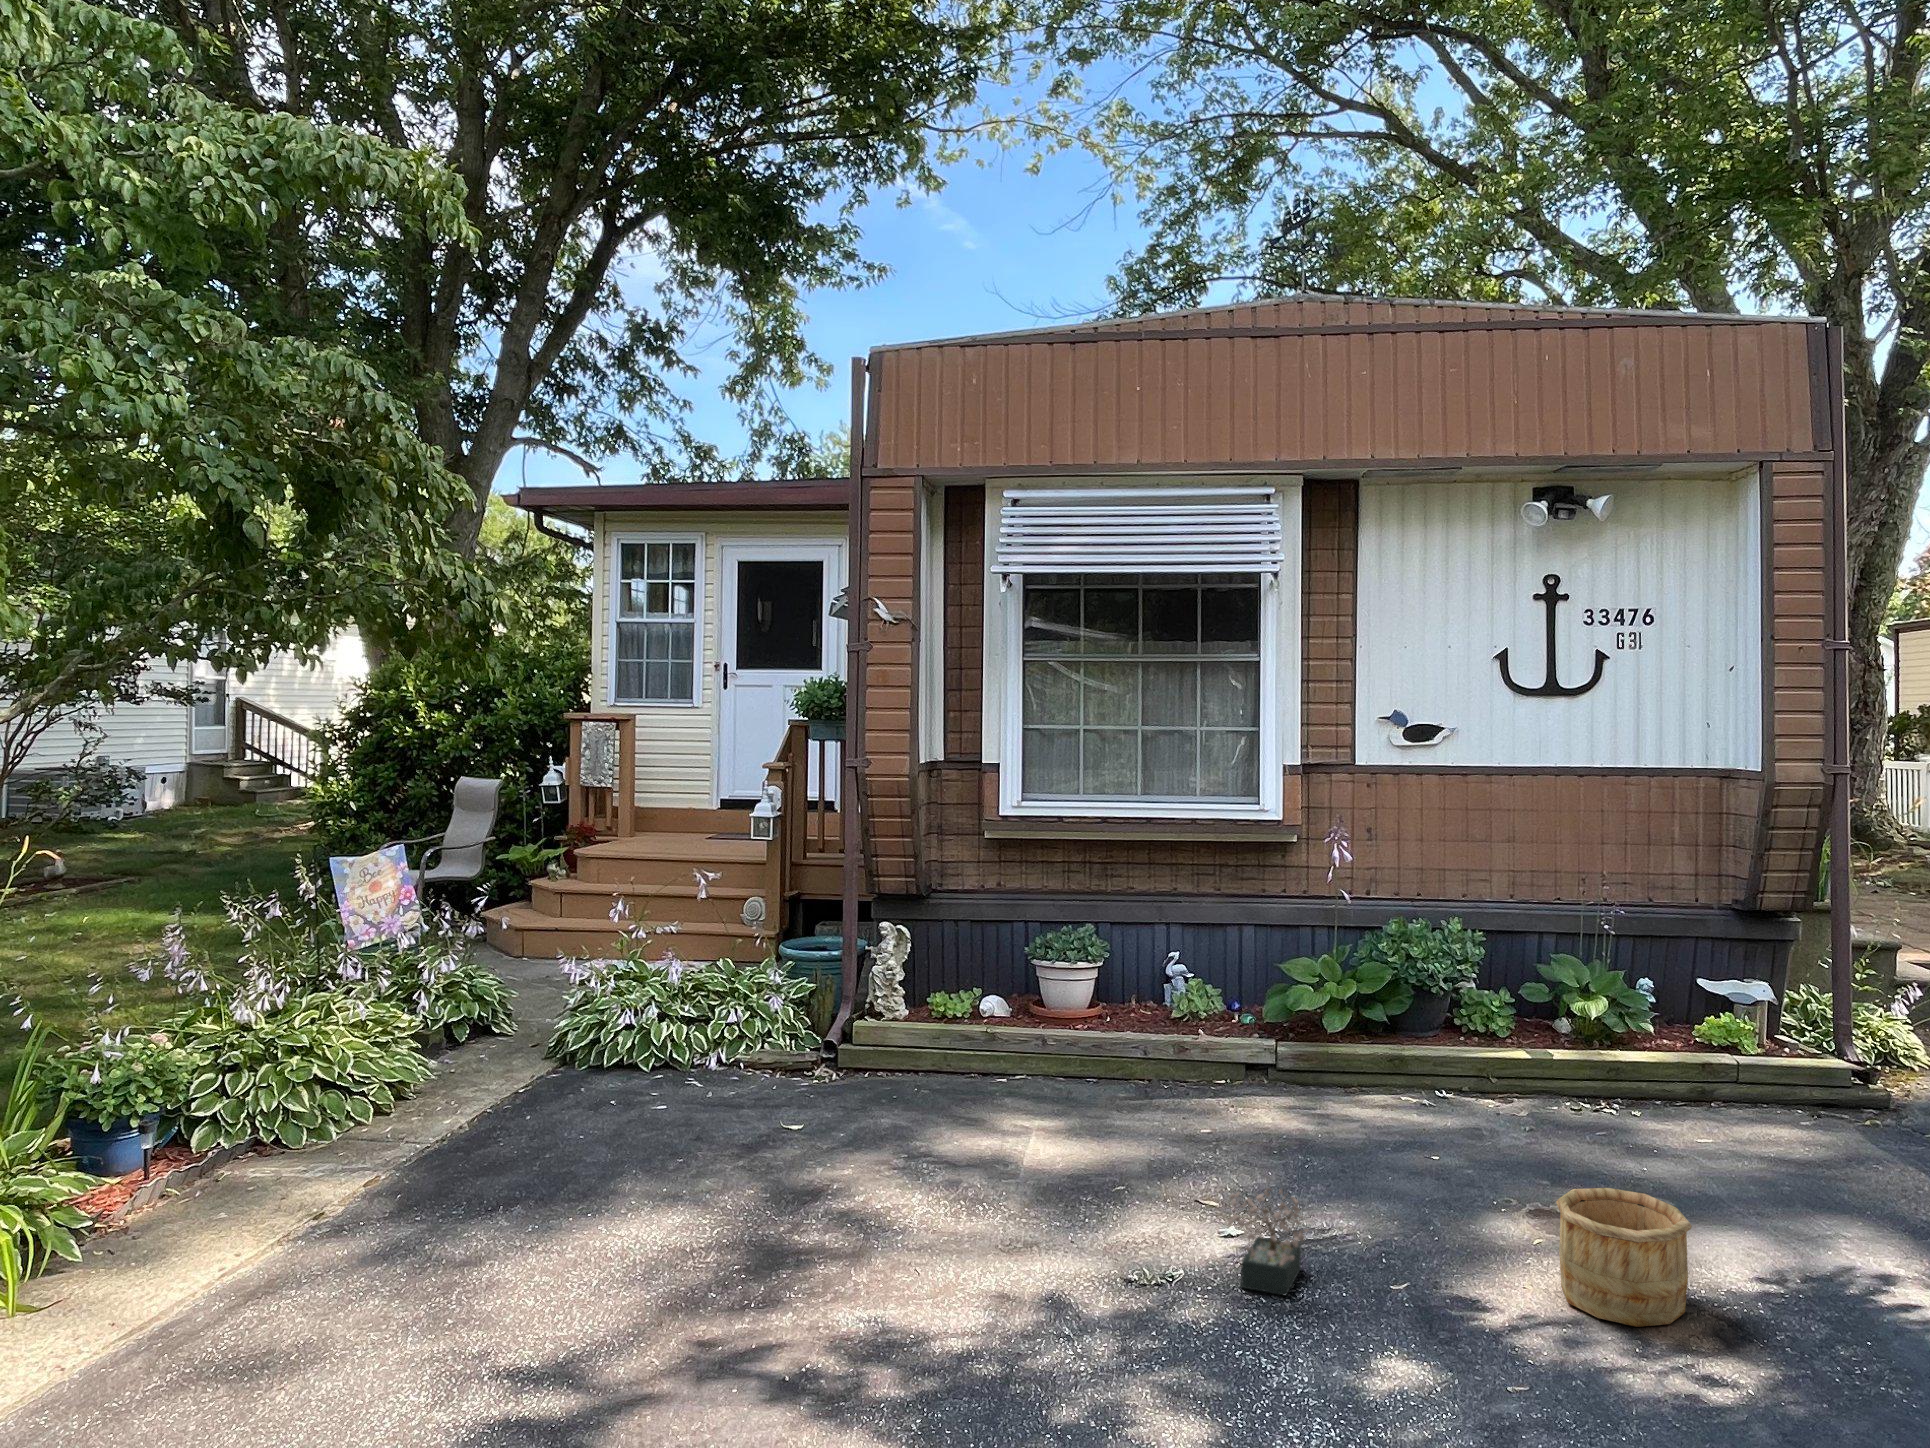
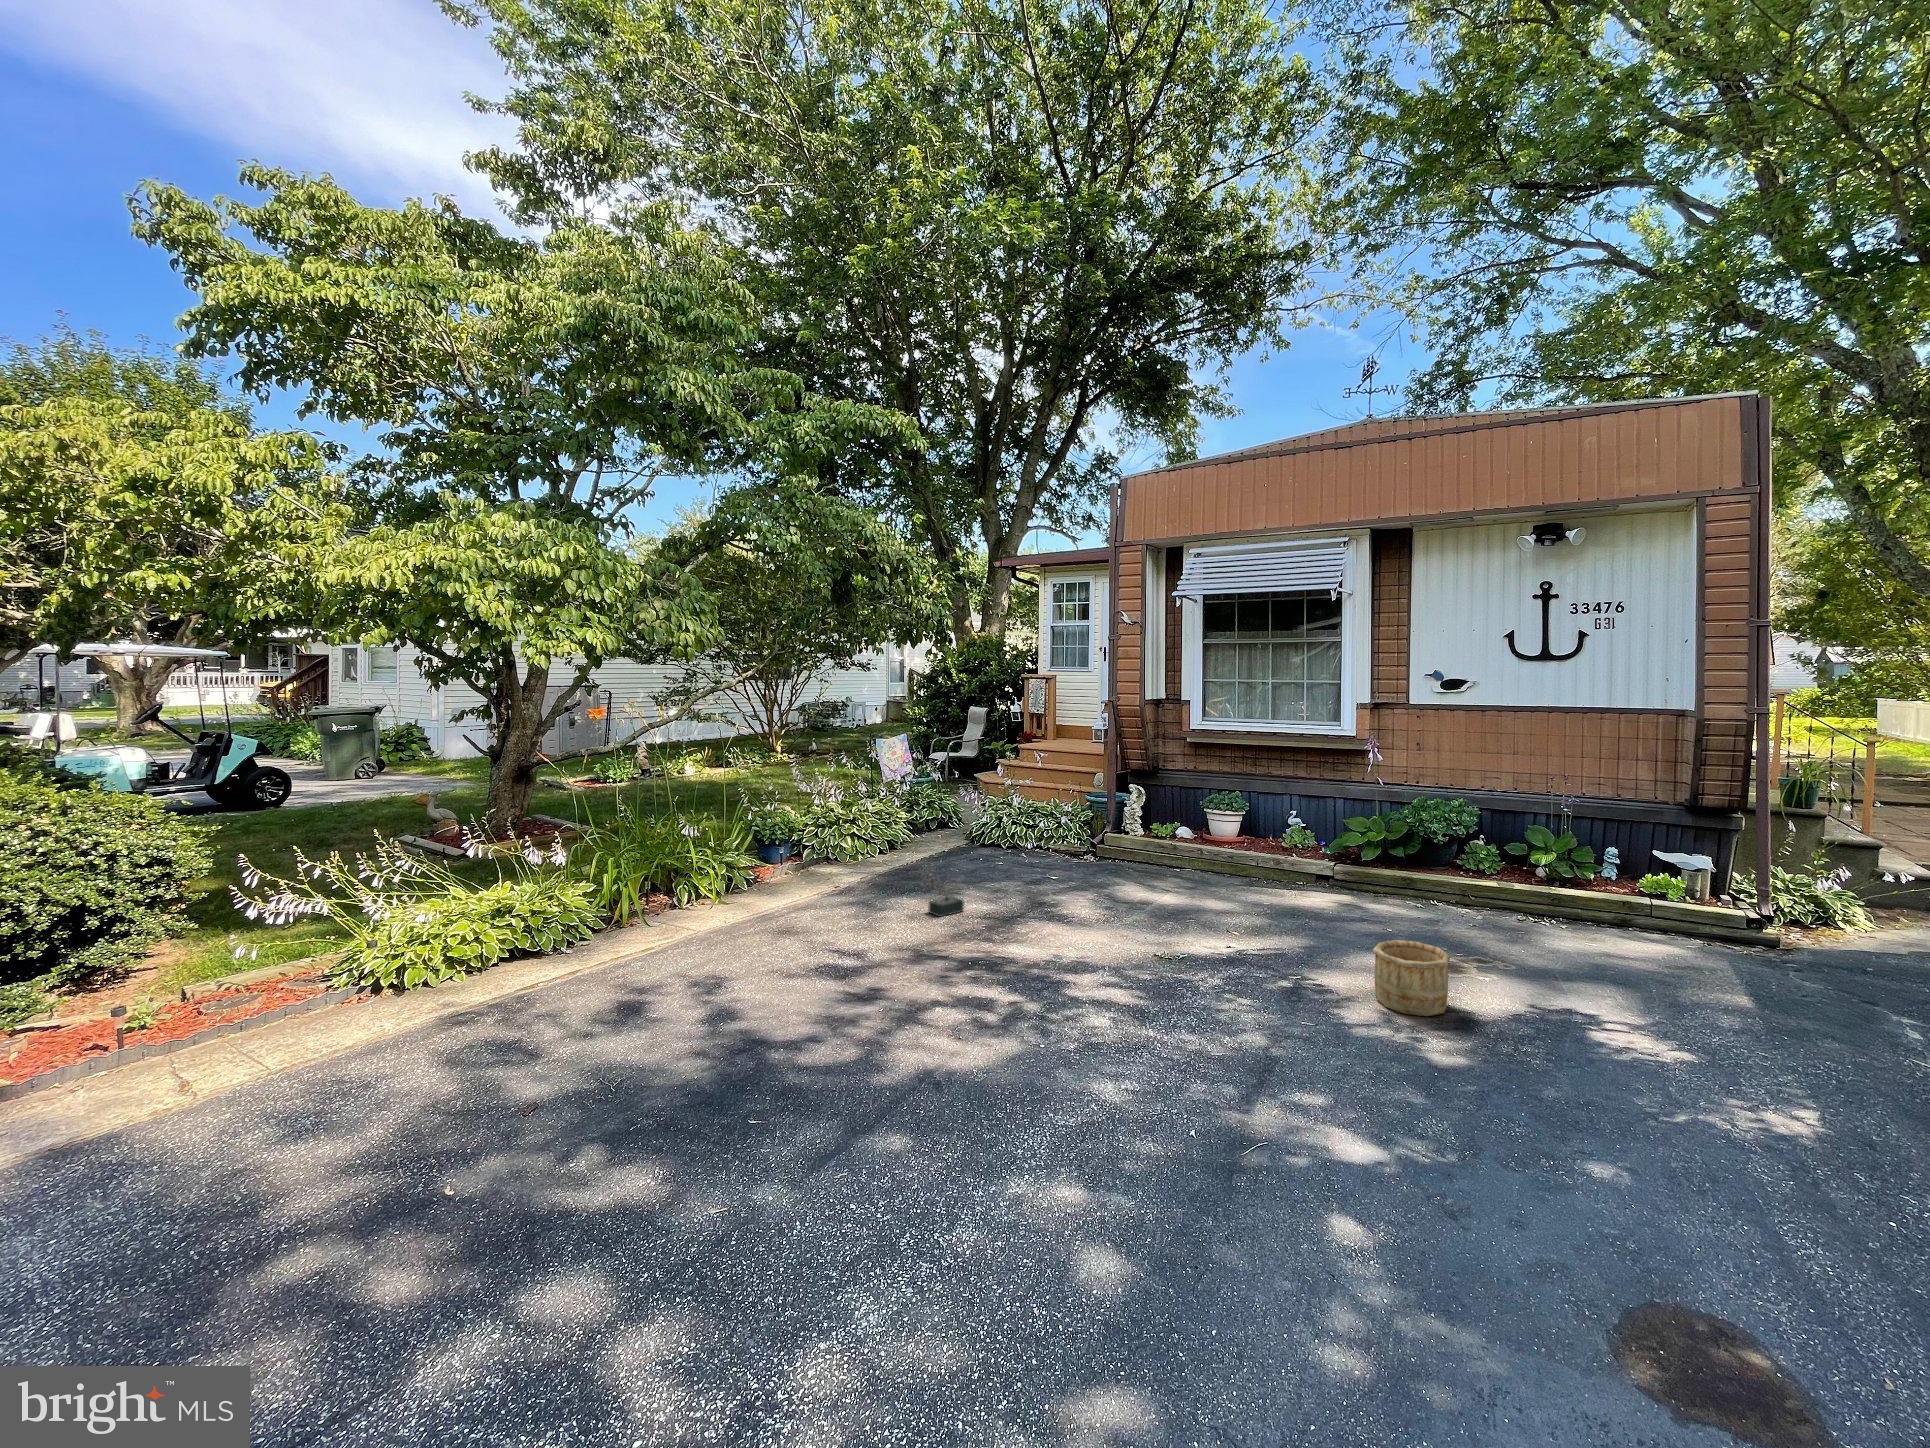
decorative plant: present [1227,1188,1308,1296] -> present [921,873,964,917]

